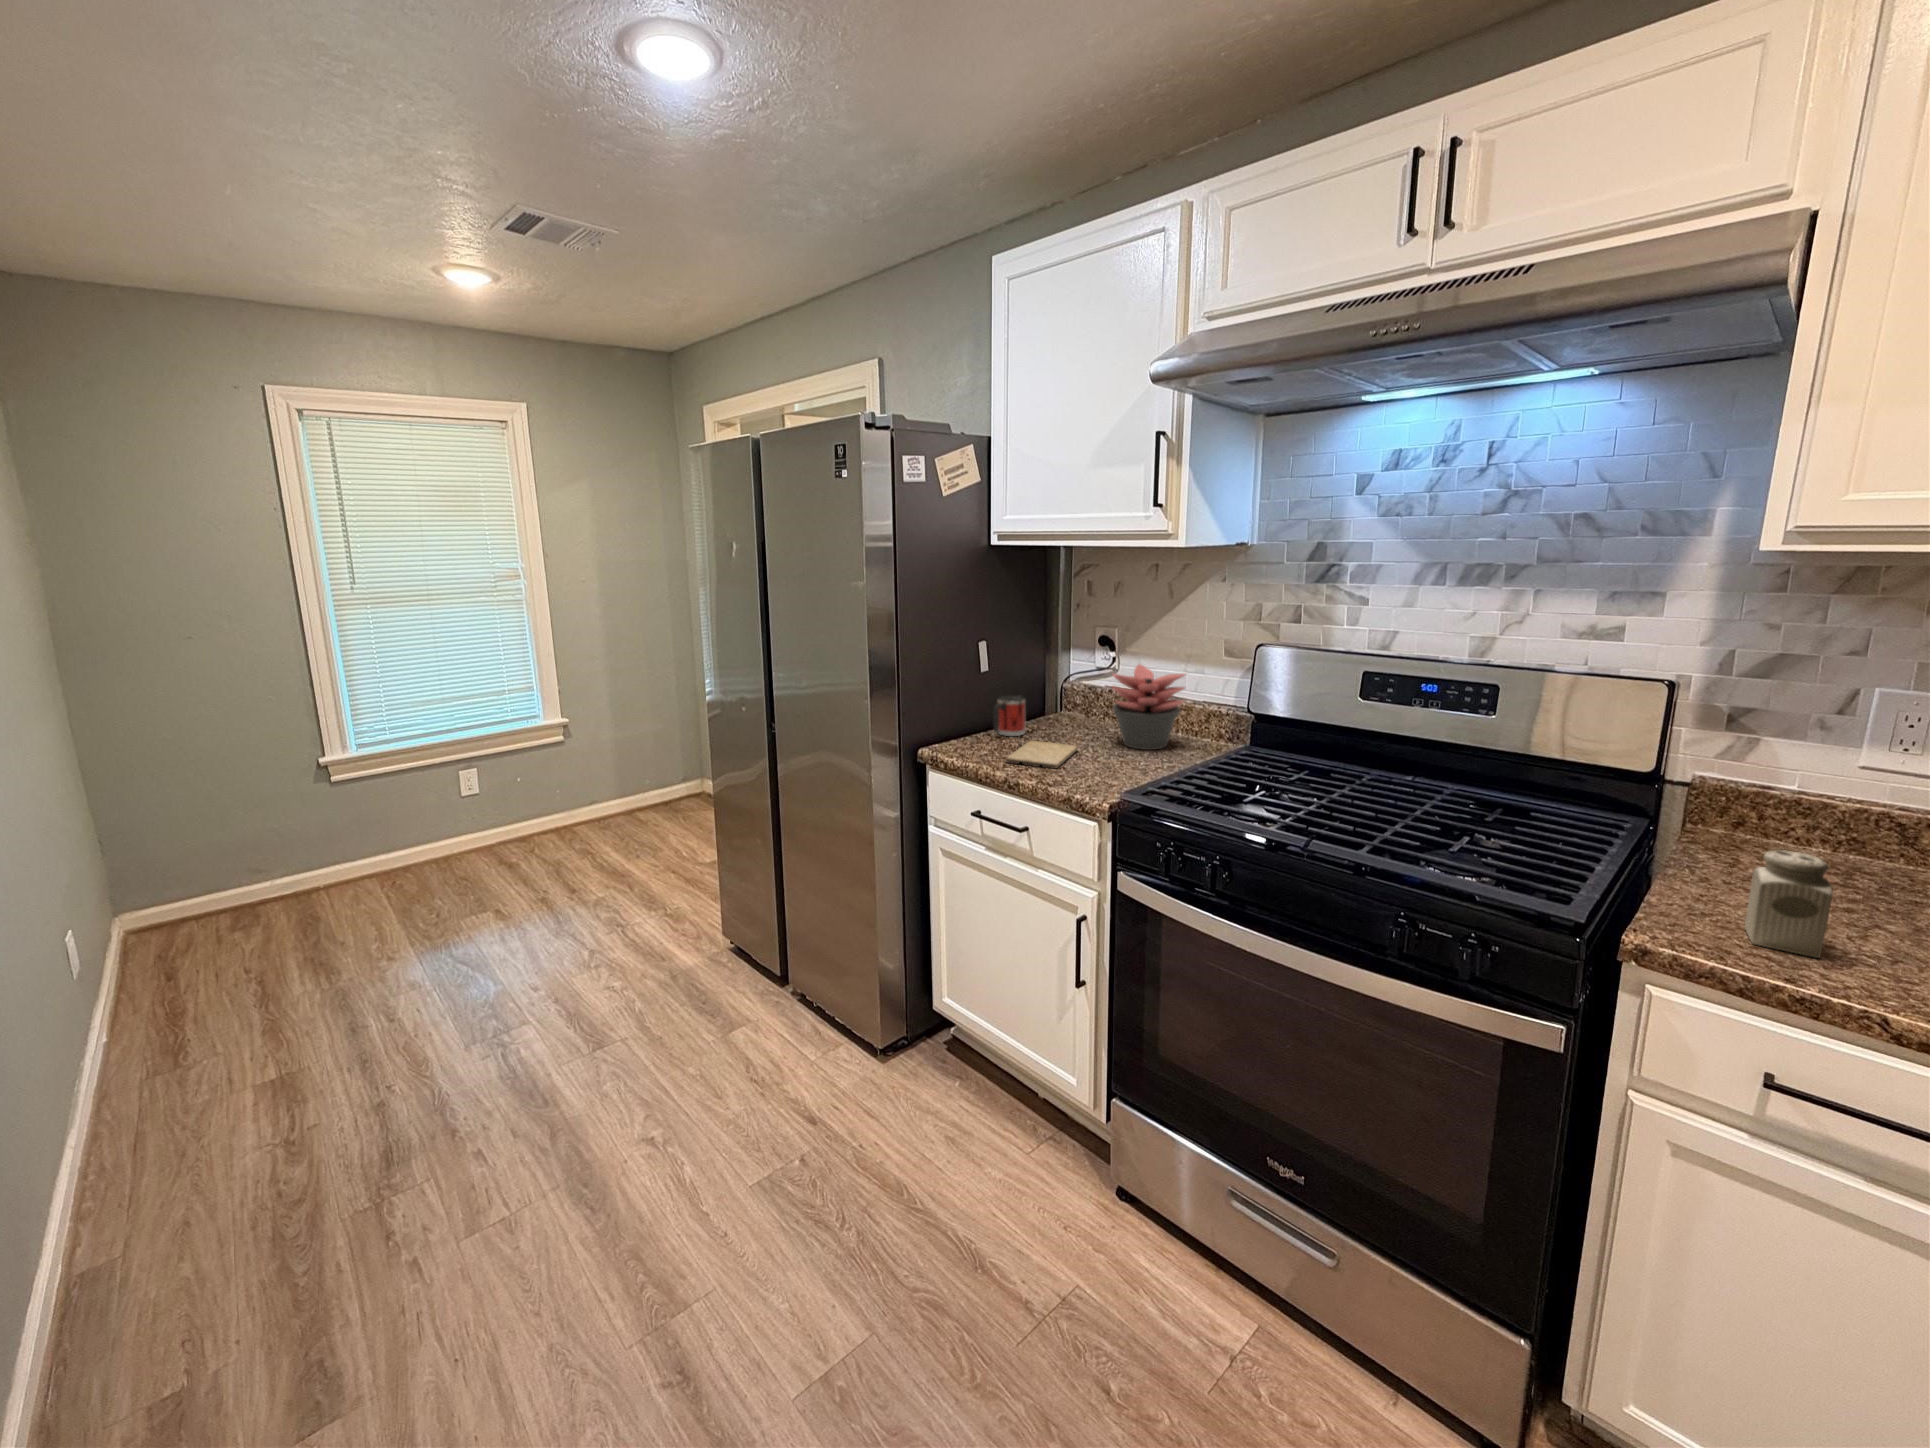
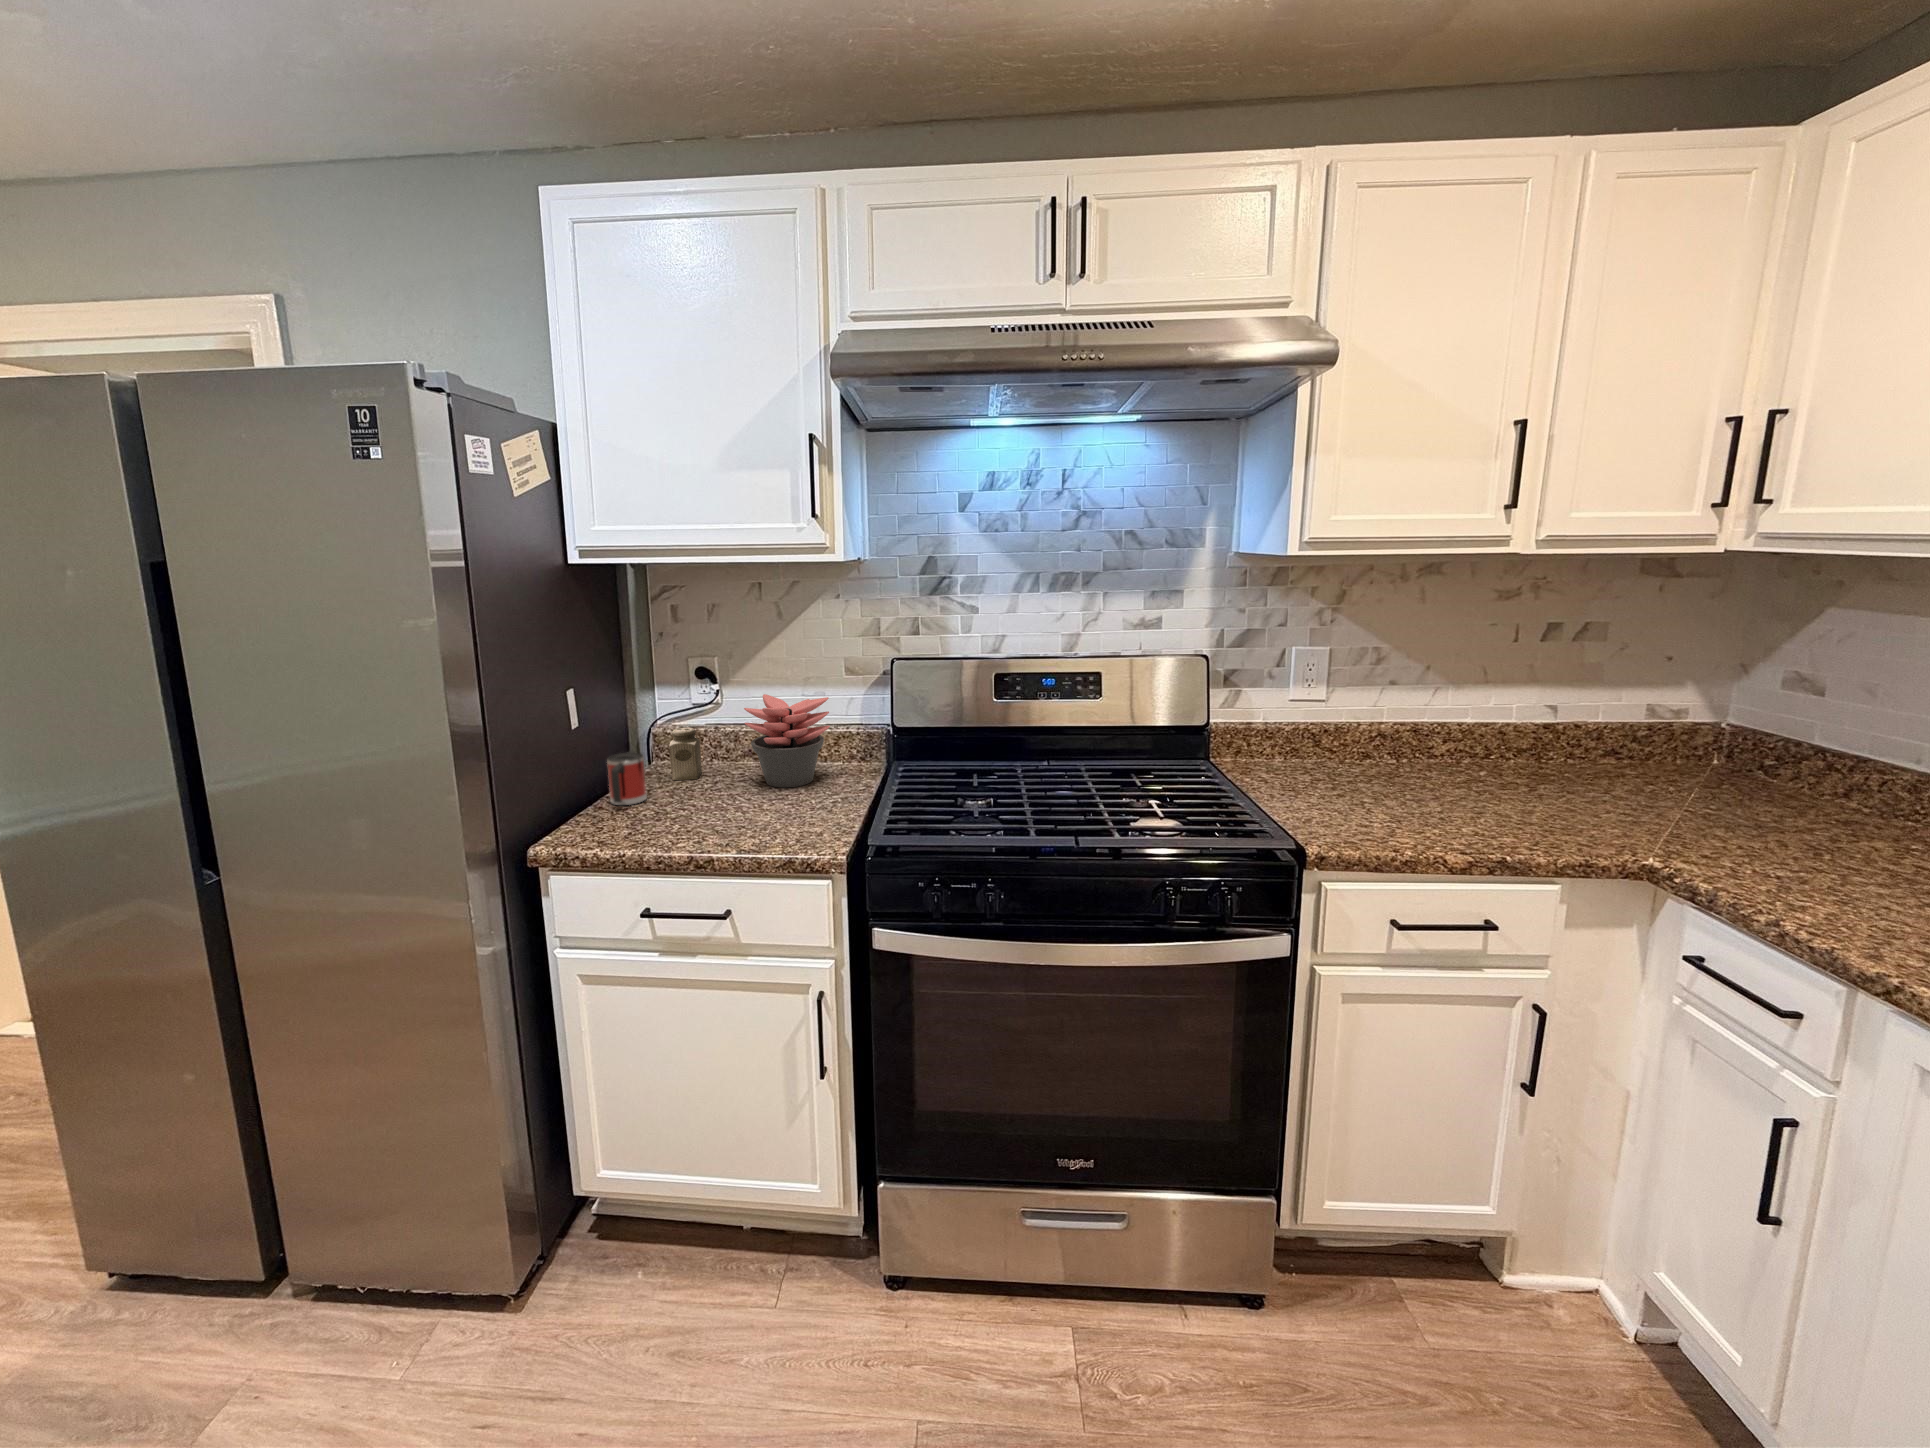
cutting board: present [1006,741,1078,768] -> none [673,798,744,837]
salt shaker: present [1745,850,1833,958] -> present [669,727,702,780]

